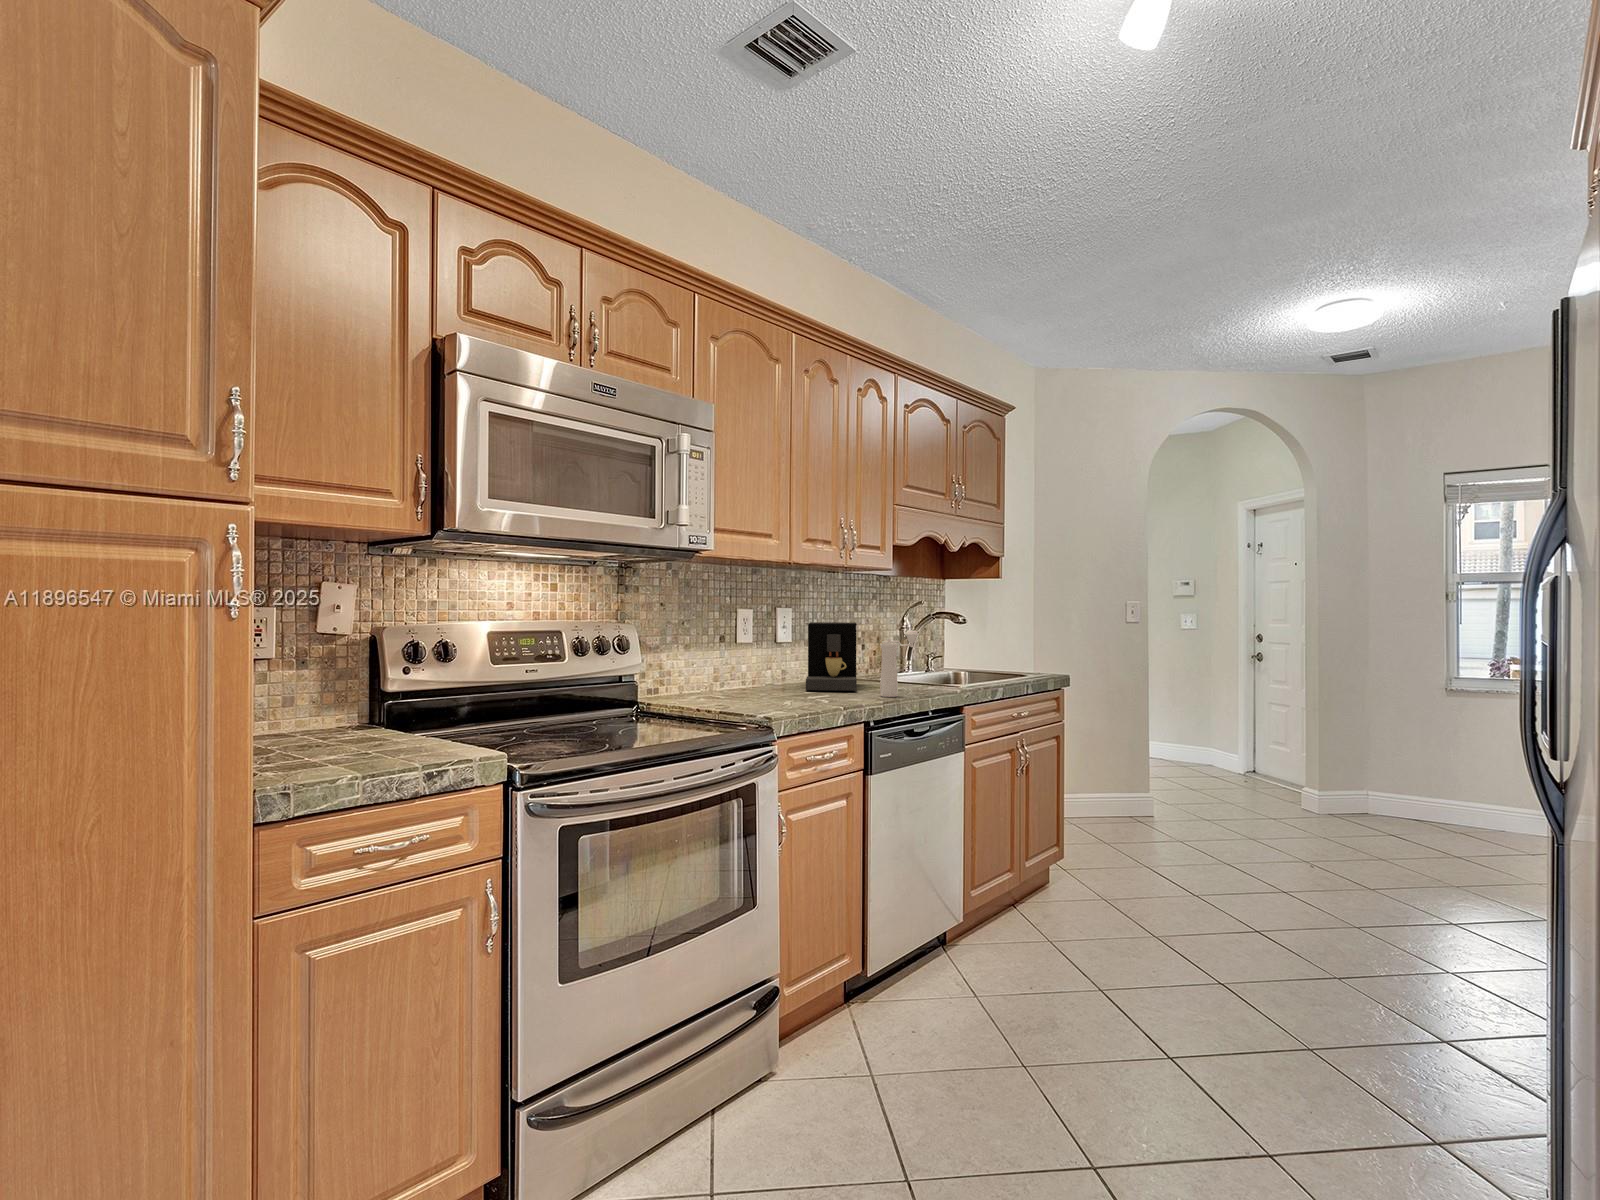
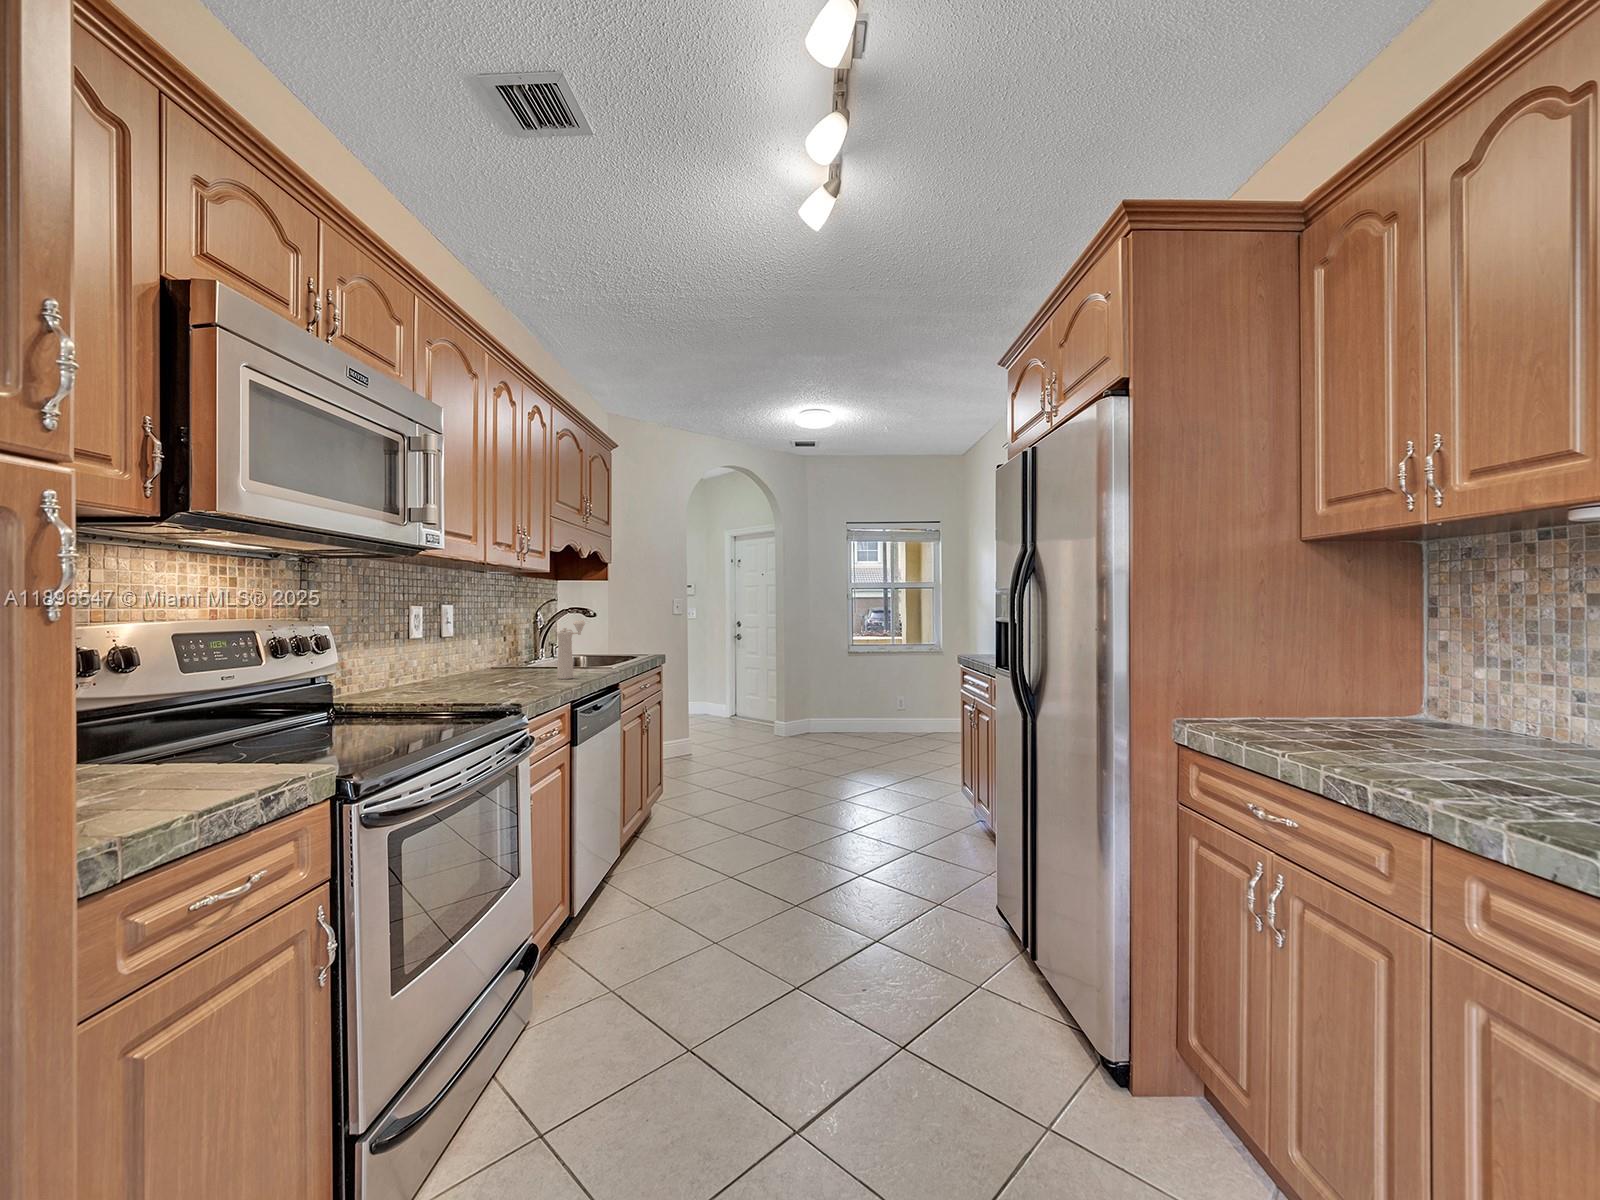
coffee maker: present [806,622,857,691] -> none [464,616,530,680]

